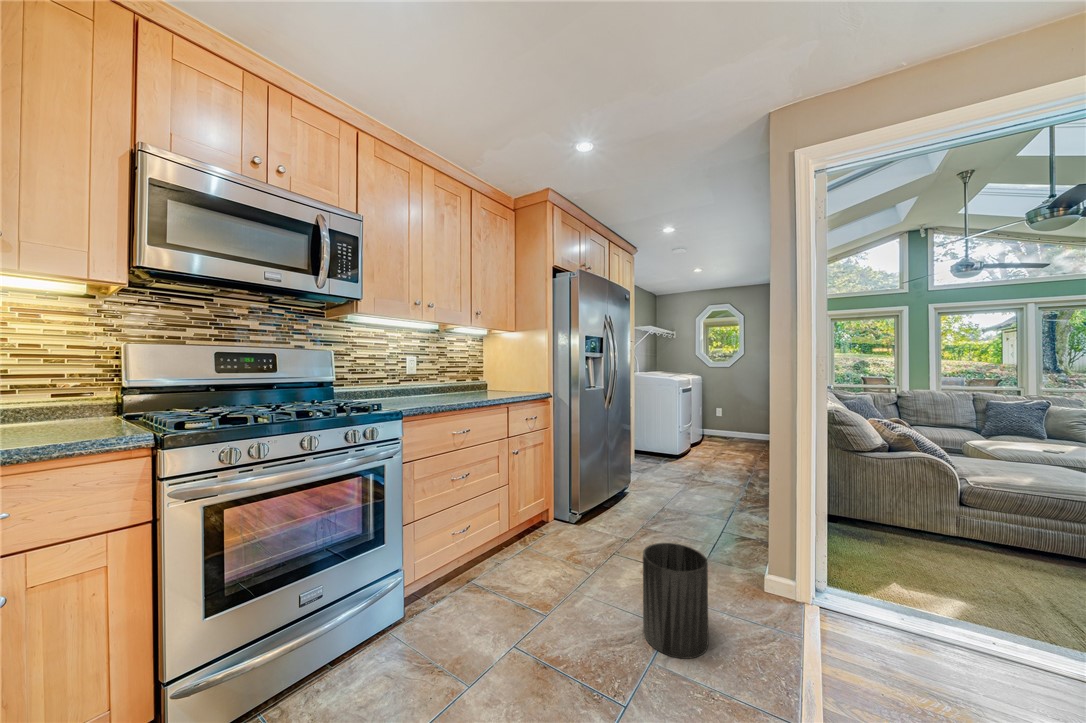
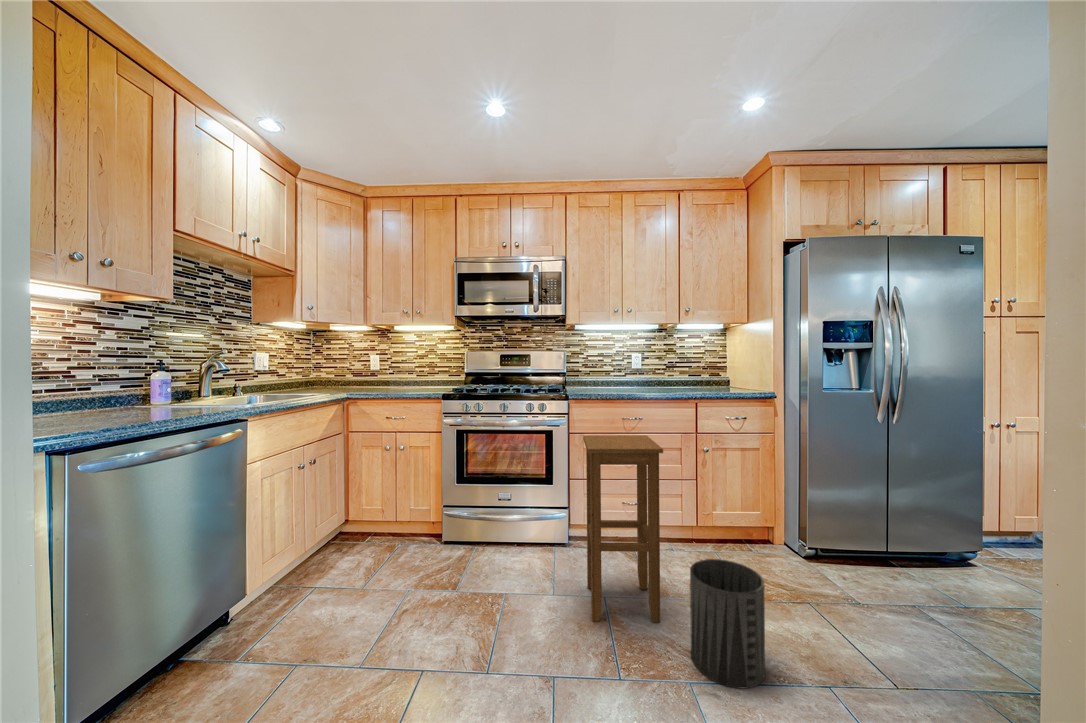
stool: none [495,446,606,689] -> present [583,435,663,622]

